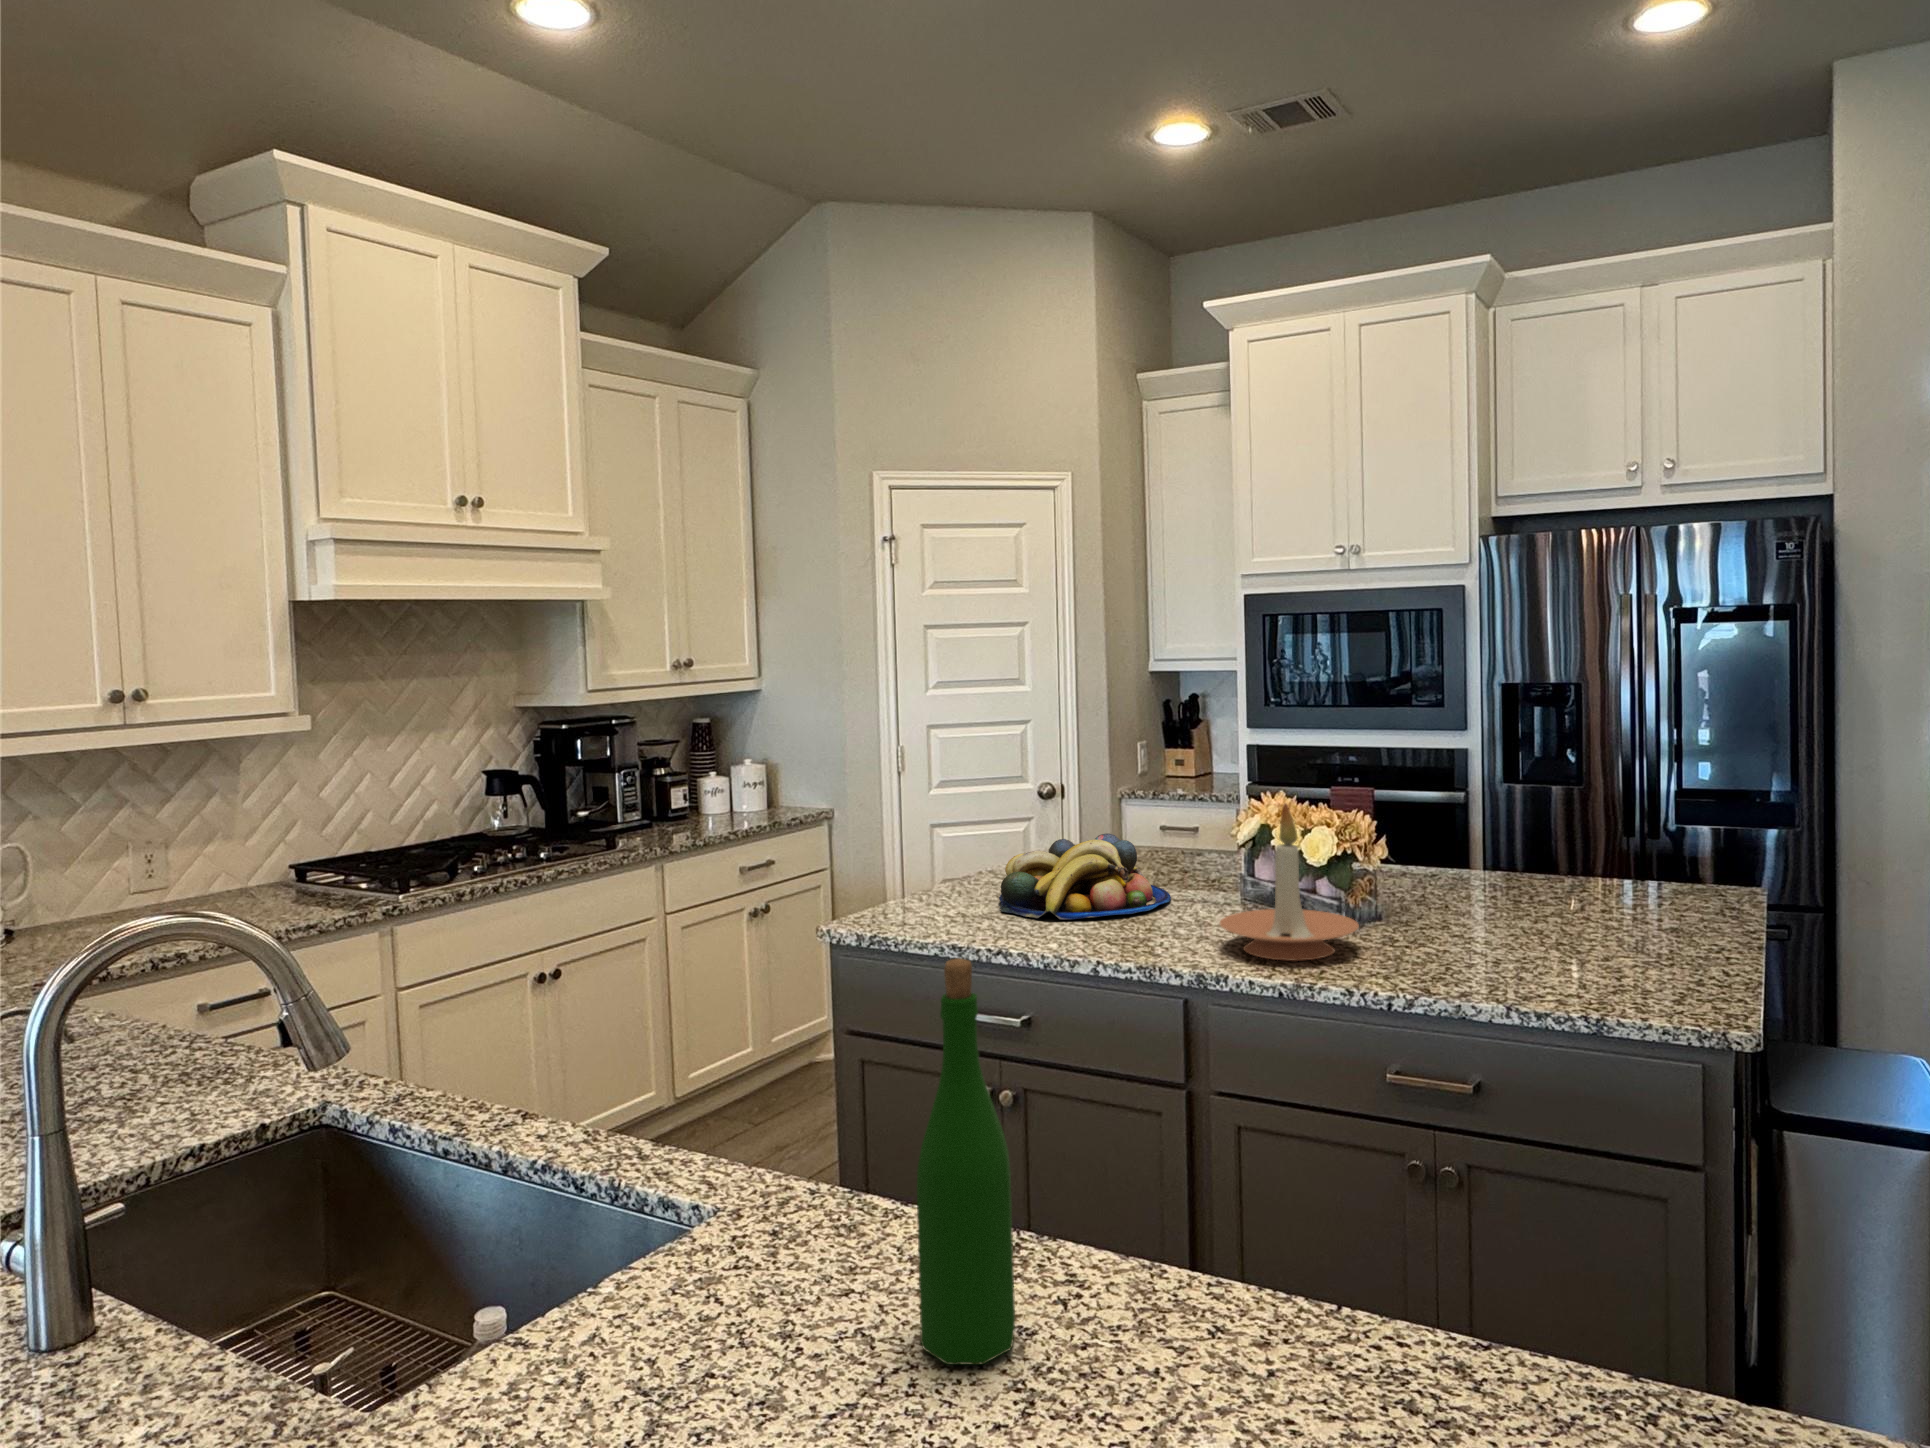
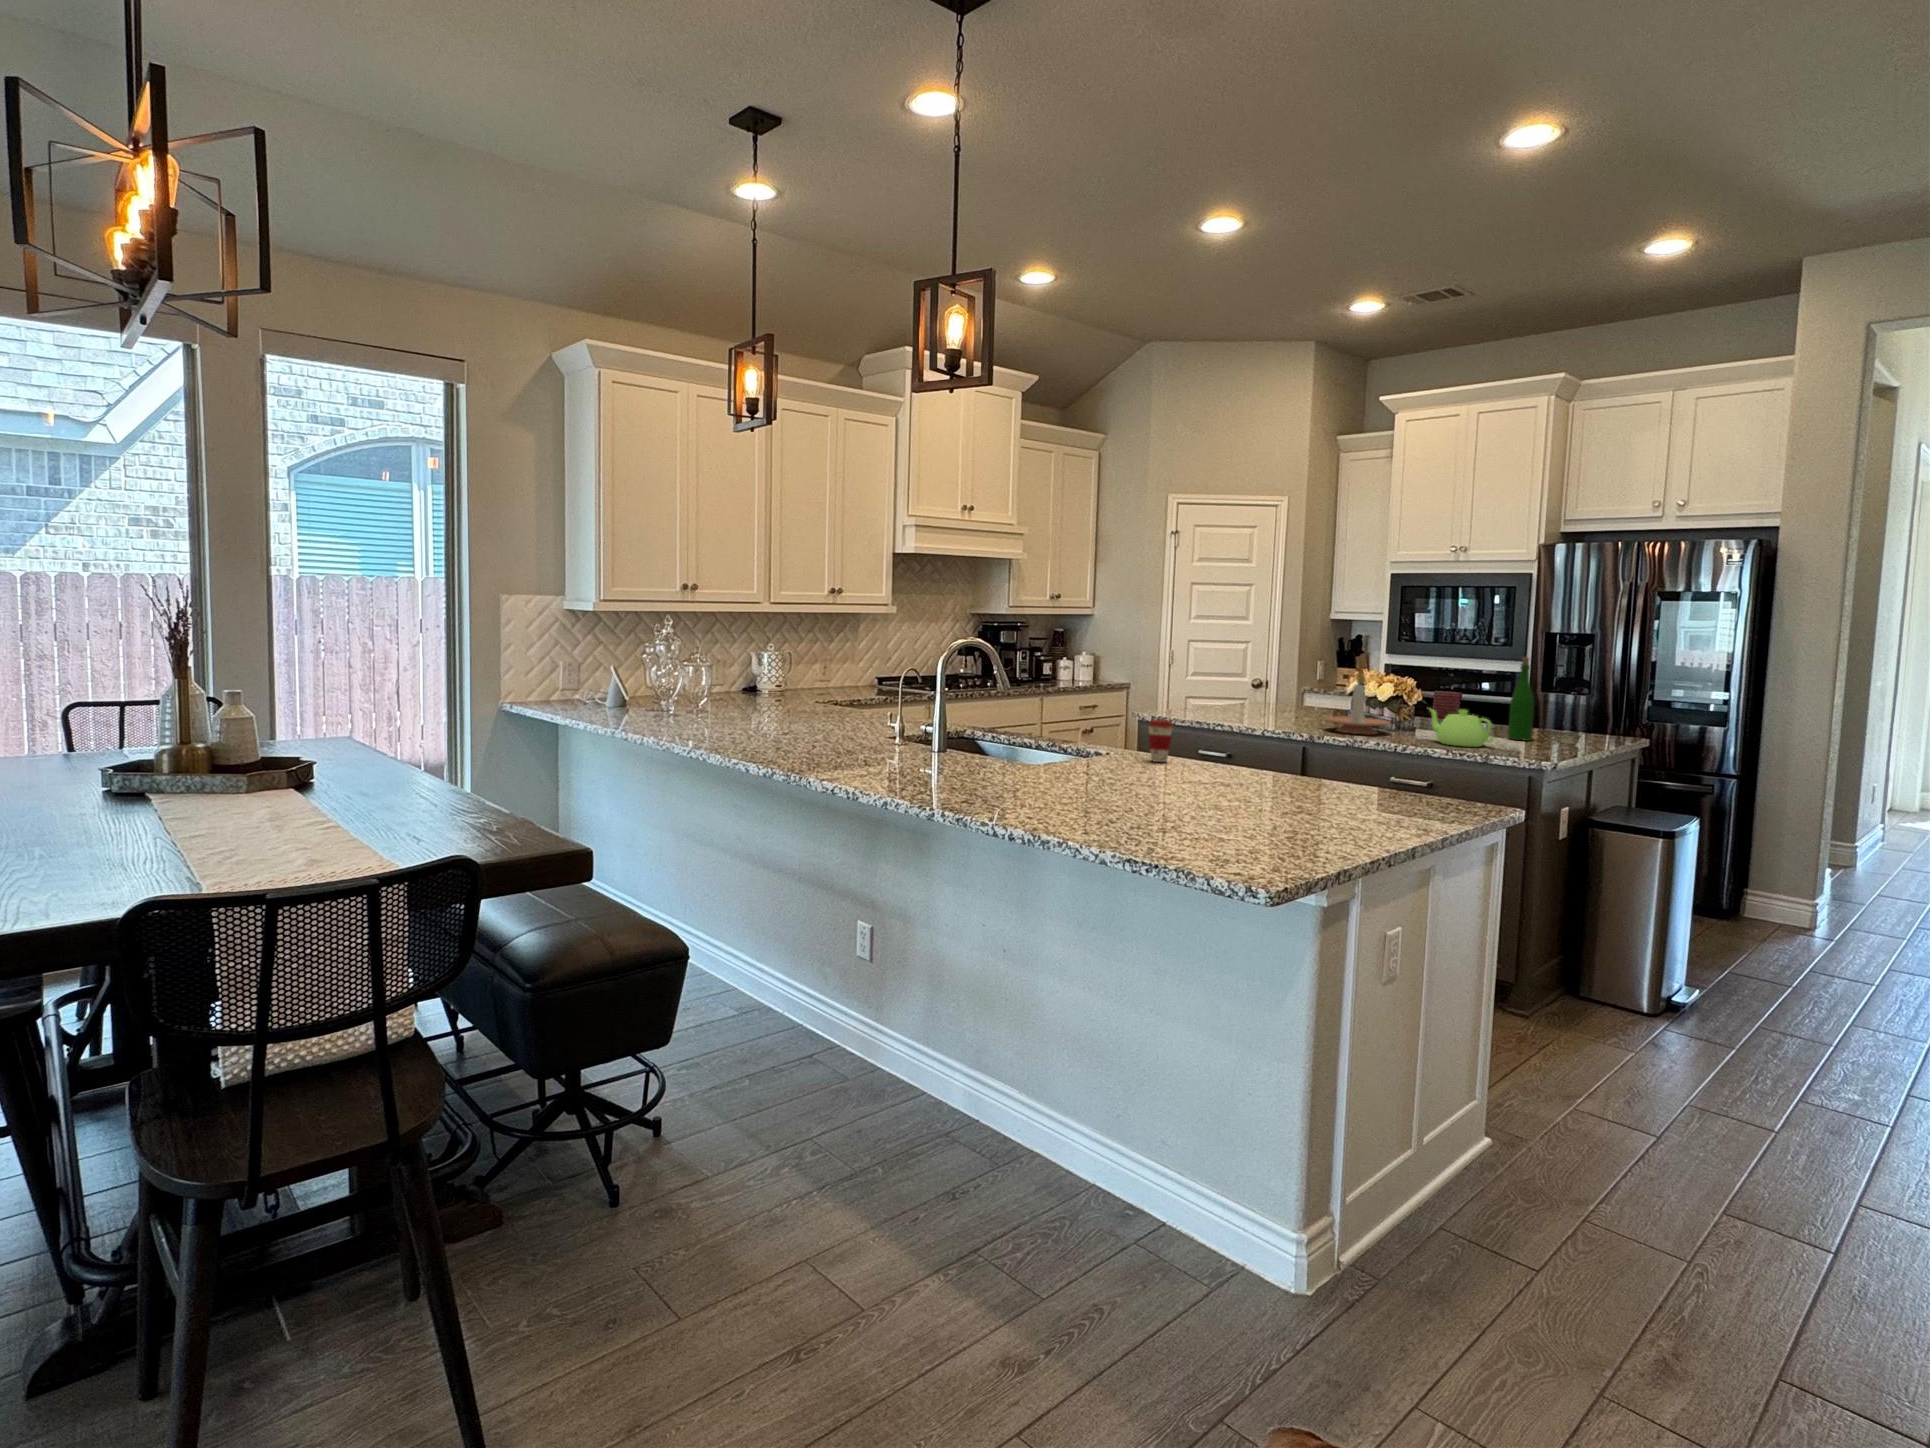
fruit bowl: present [999,833,1171,919] -> none [1222,685,1309,718]
teapot: none [1438,893,1590,984] -> present [1428,708,1493,747]
wine bottle: present [917,958,1015,1364] -> present [1508,657,1534,740]
coffee cup: none [764,1150,857,1322] -> present [1148,719,1173,762]

